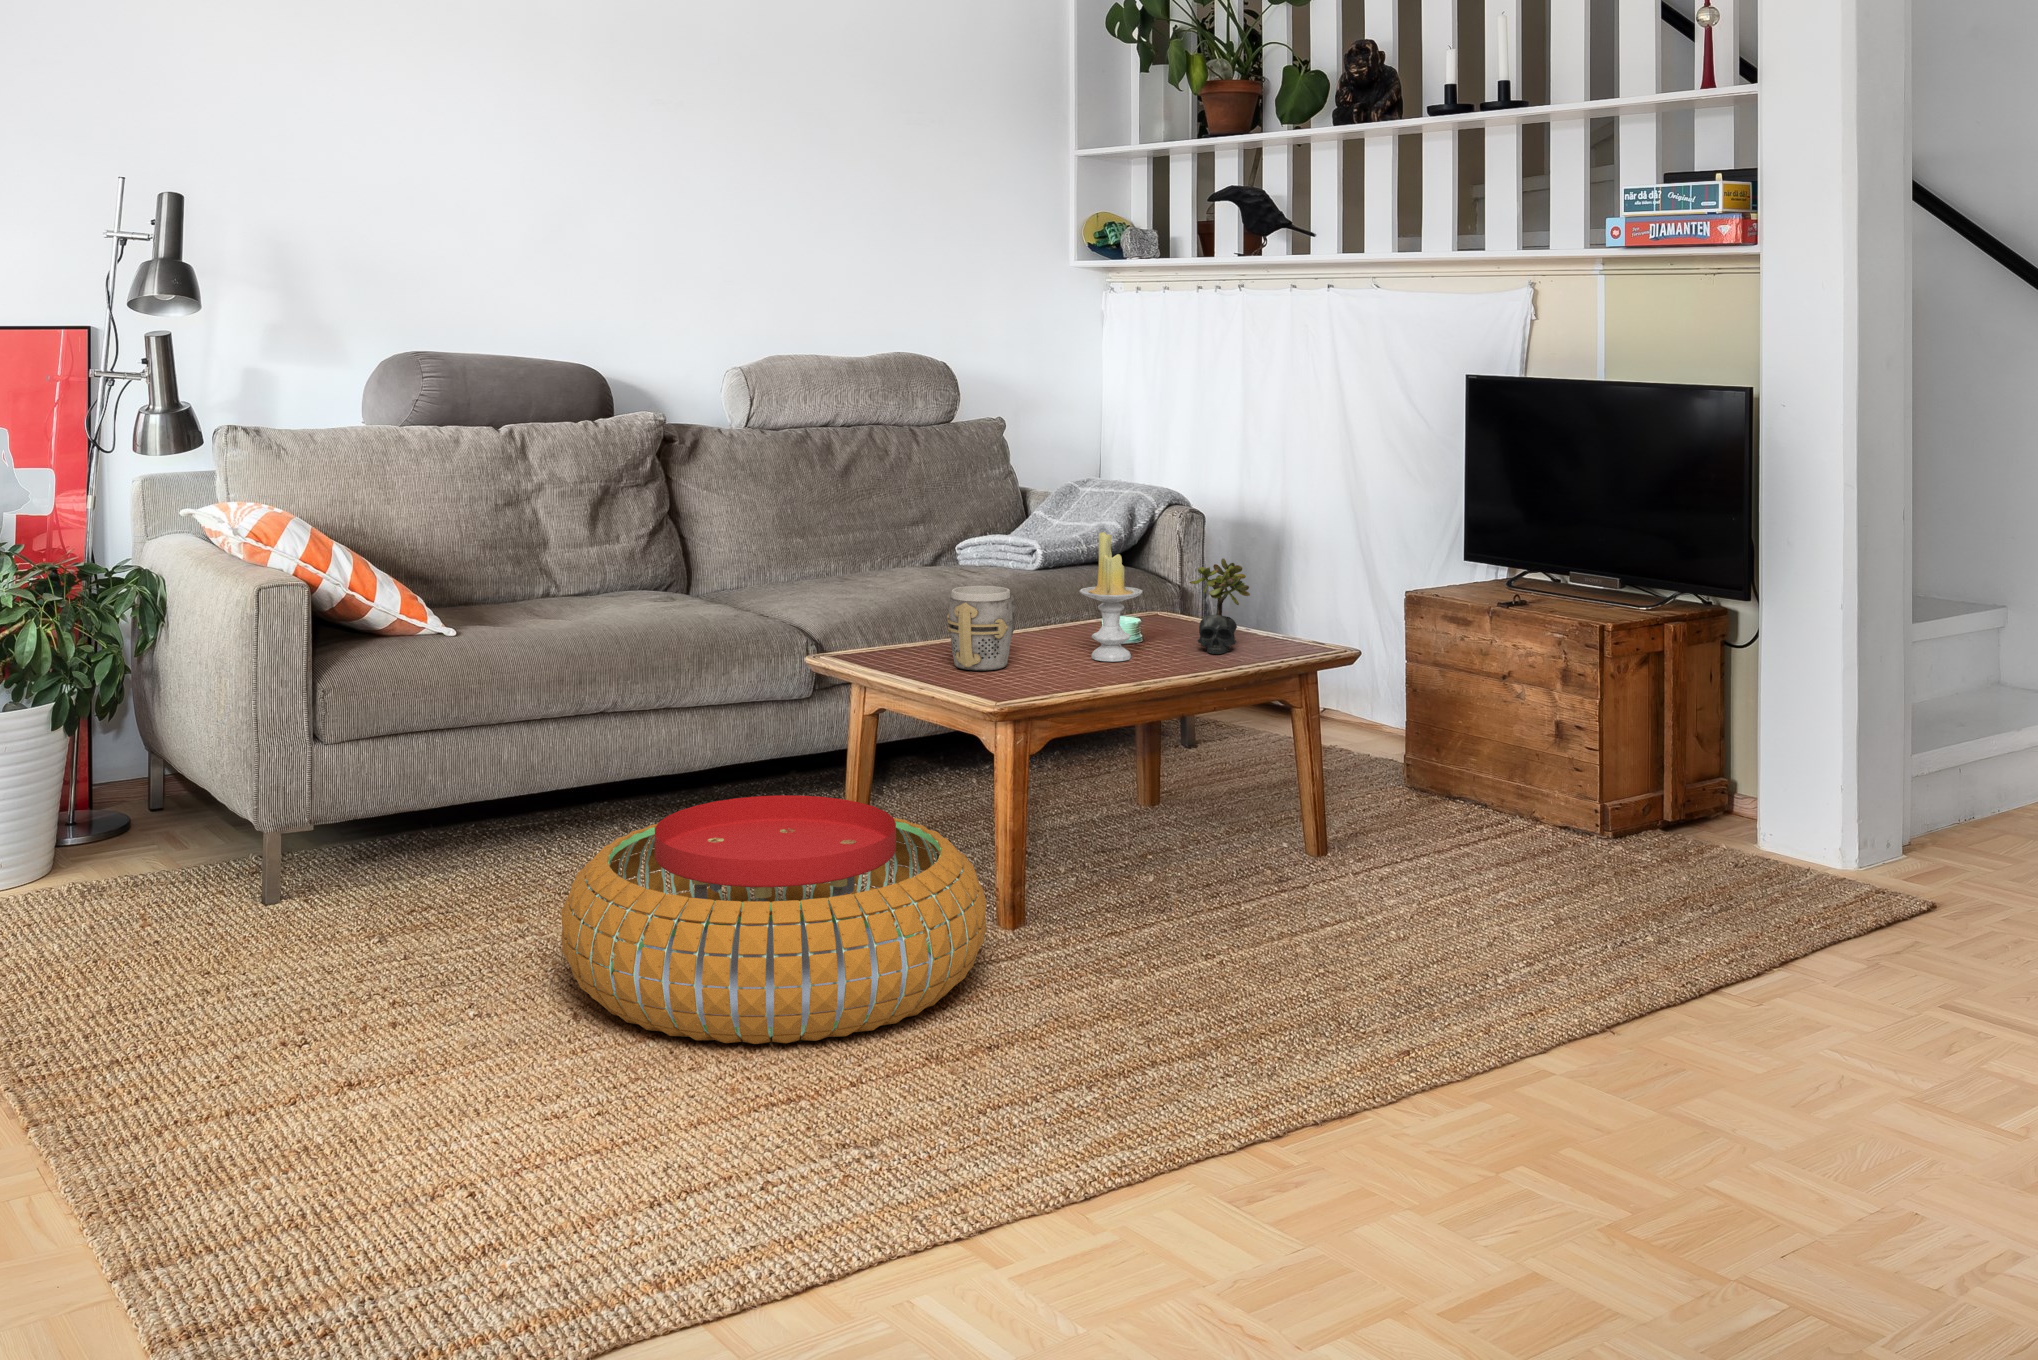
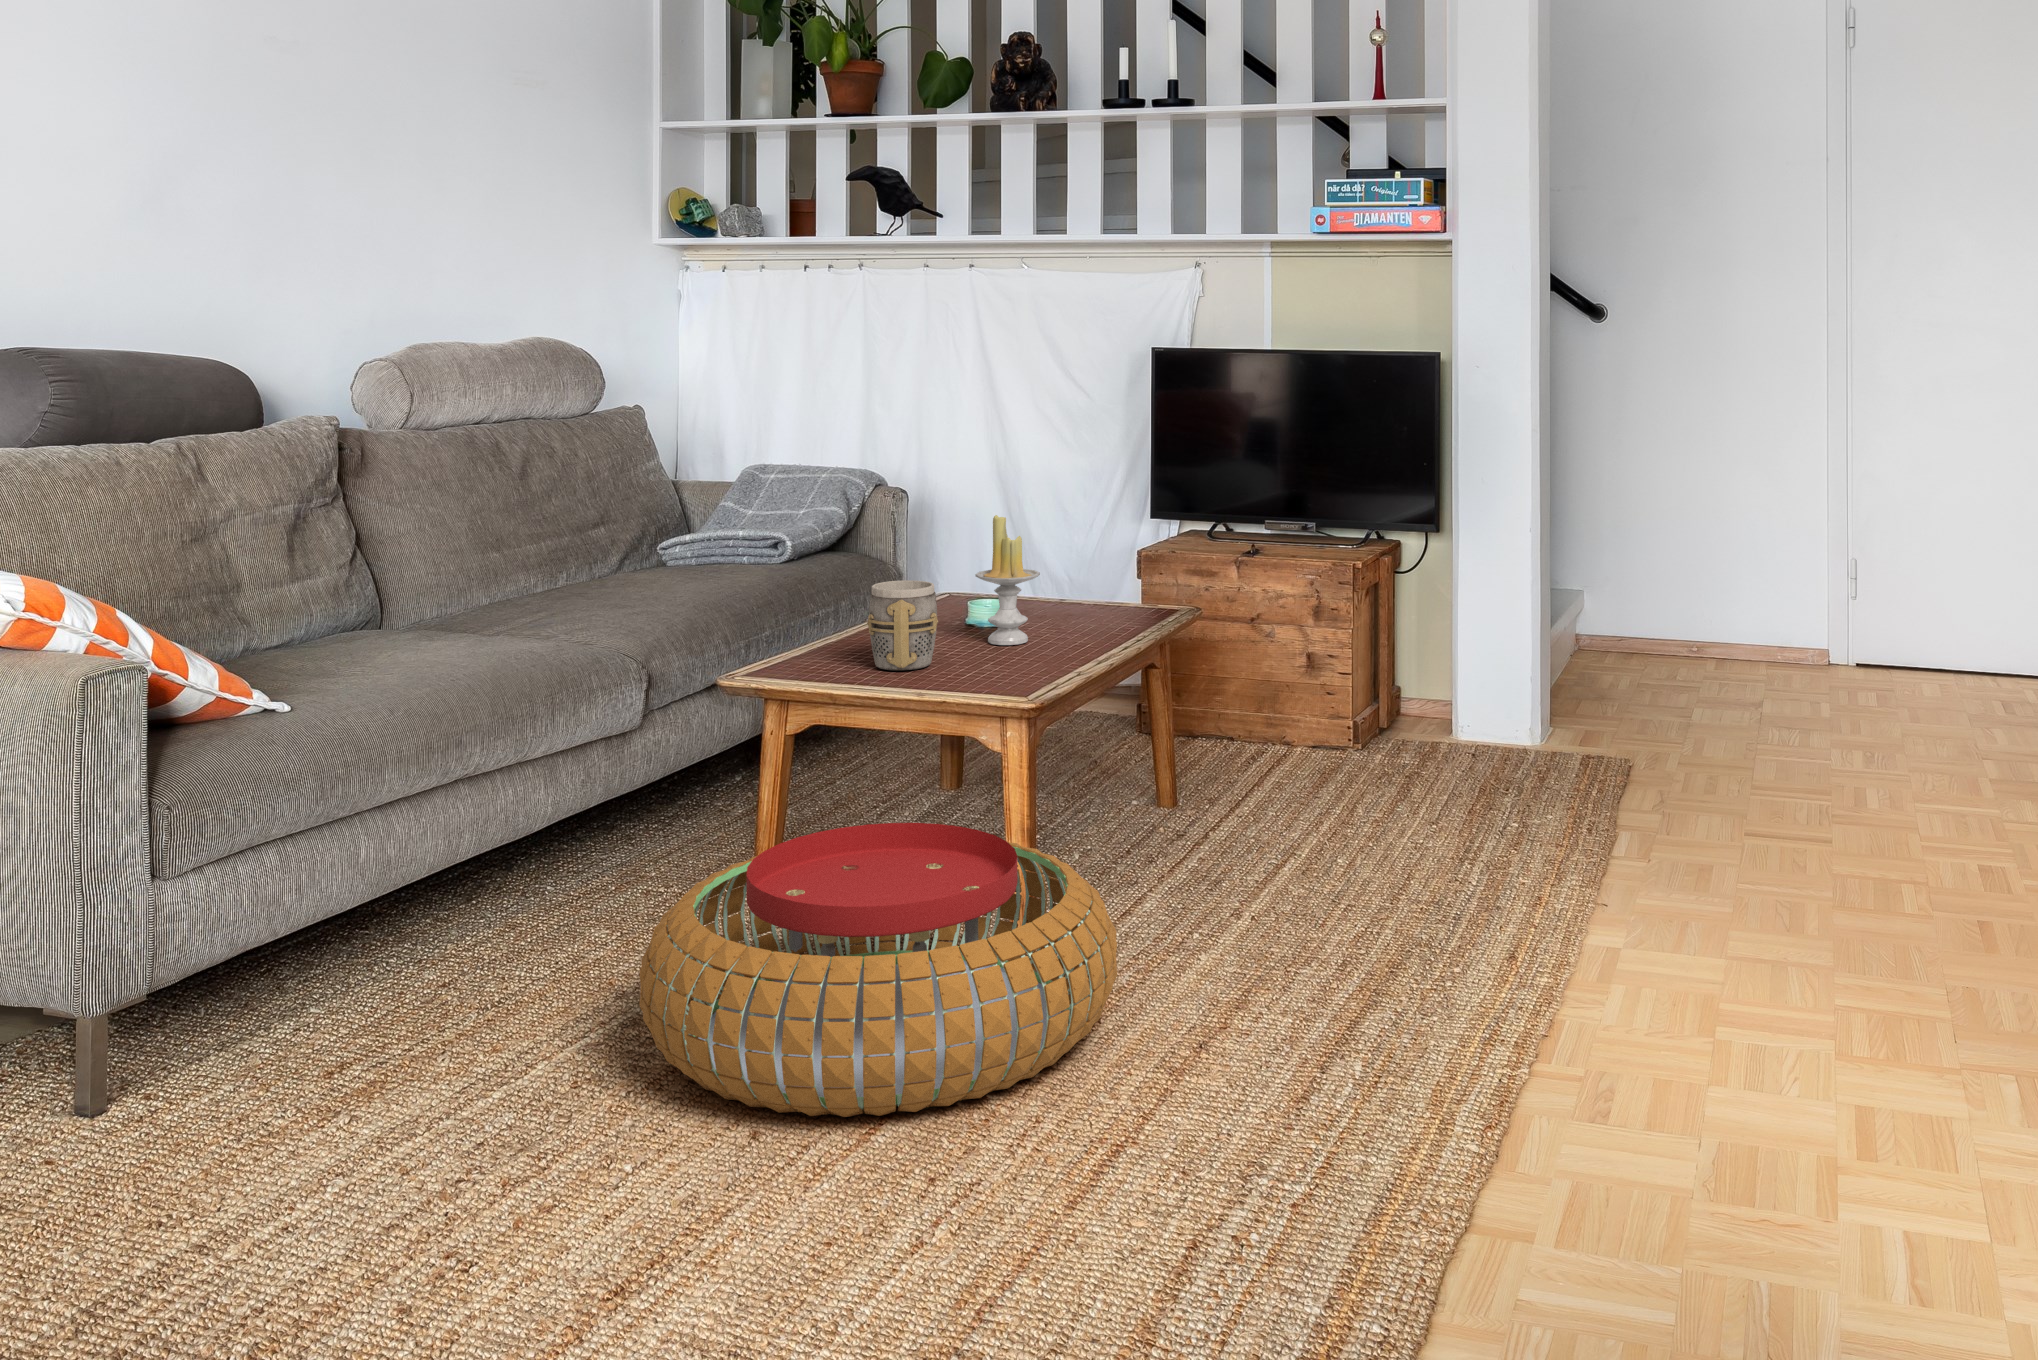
succulent plant: present [1189,558,1250,654] -> none [1059,532,1120,626]

